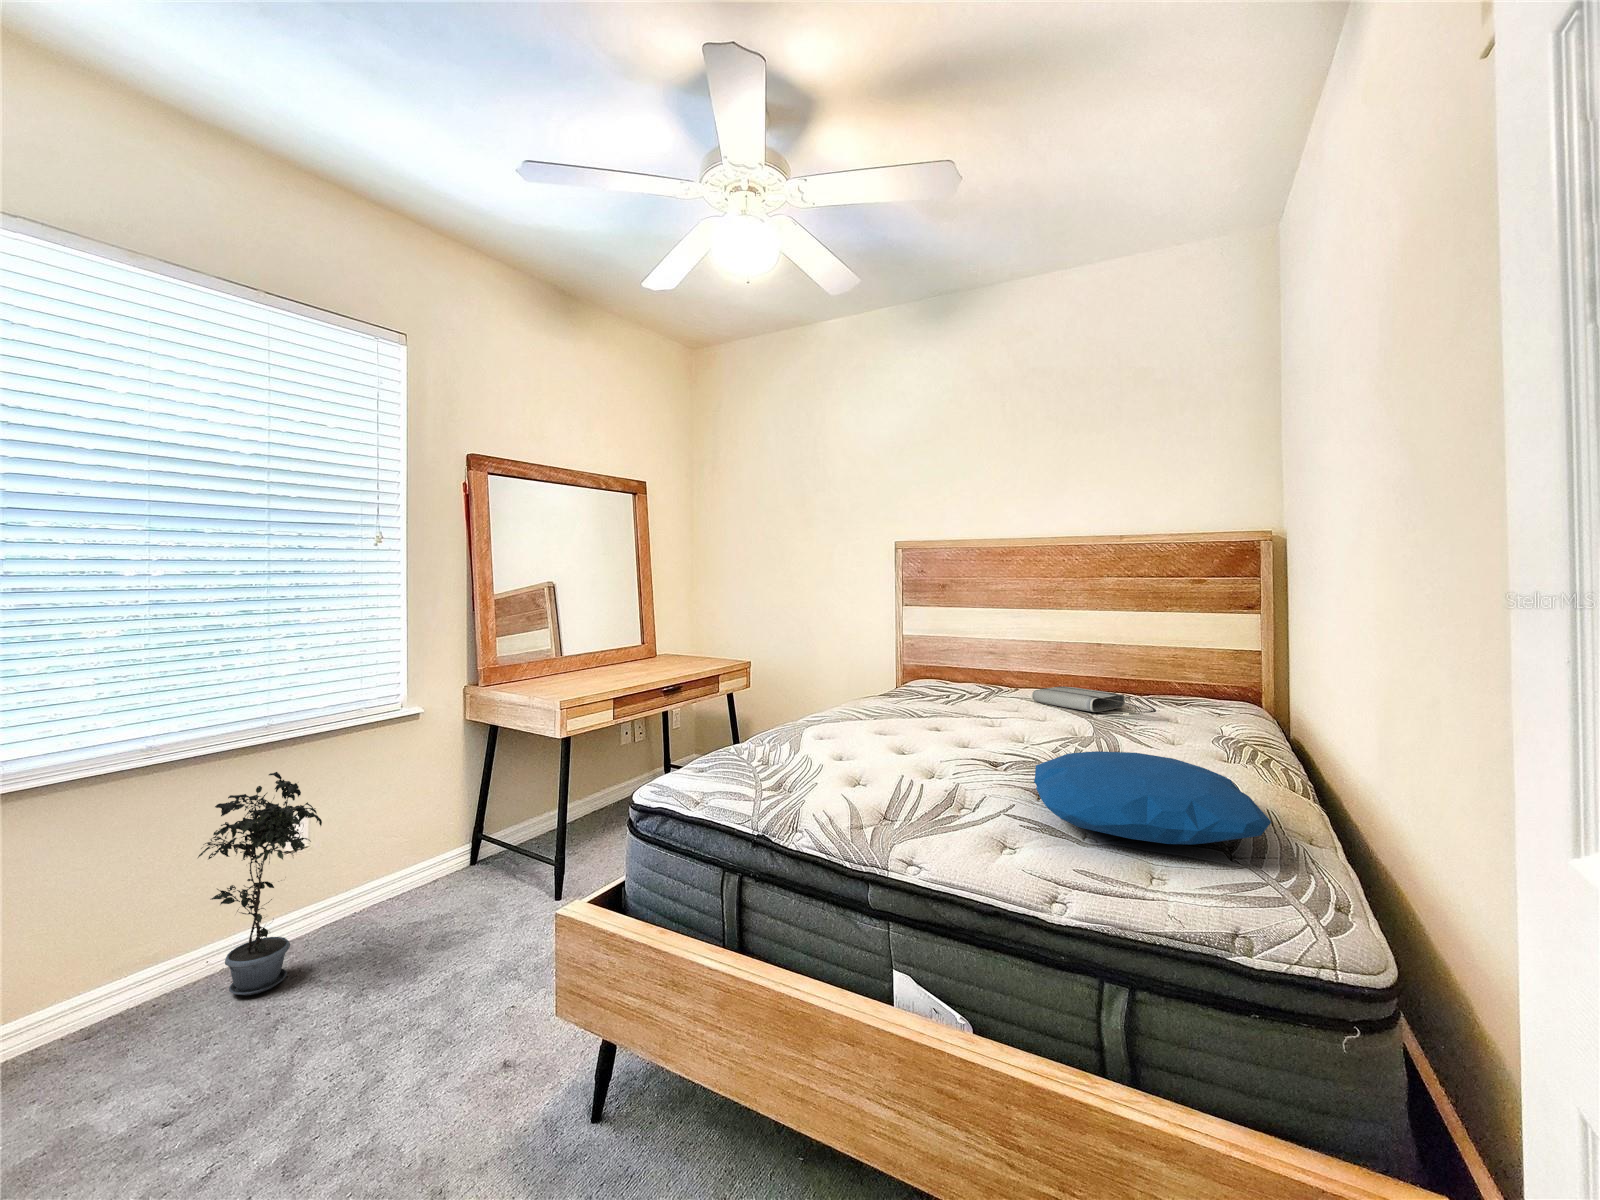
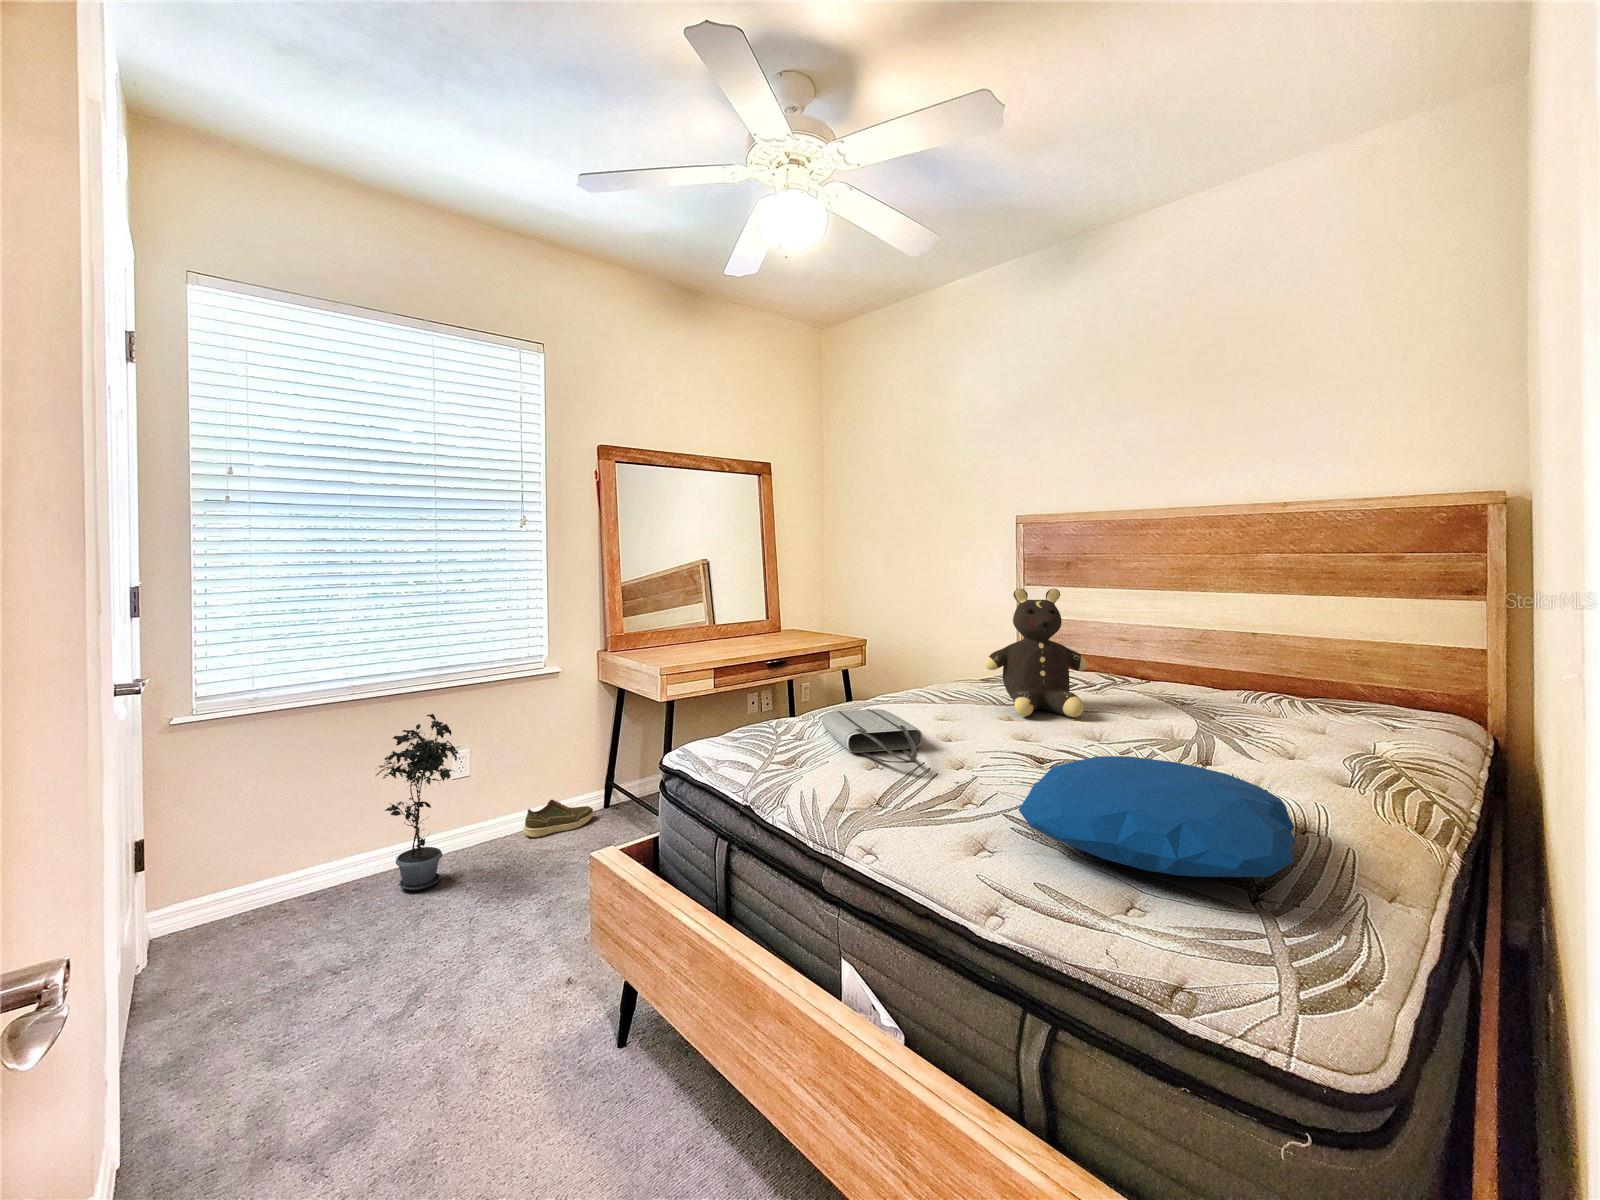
teddy bear: none [910,610,1000,725] -> present [985,589,1087,717]
tote bag: present [1032,687,1156,714] -> present [822,709,923,763]
shoe: none [381,860,465,907] -> present [523,800,593,837]

